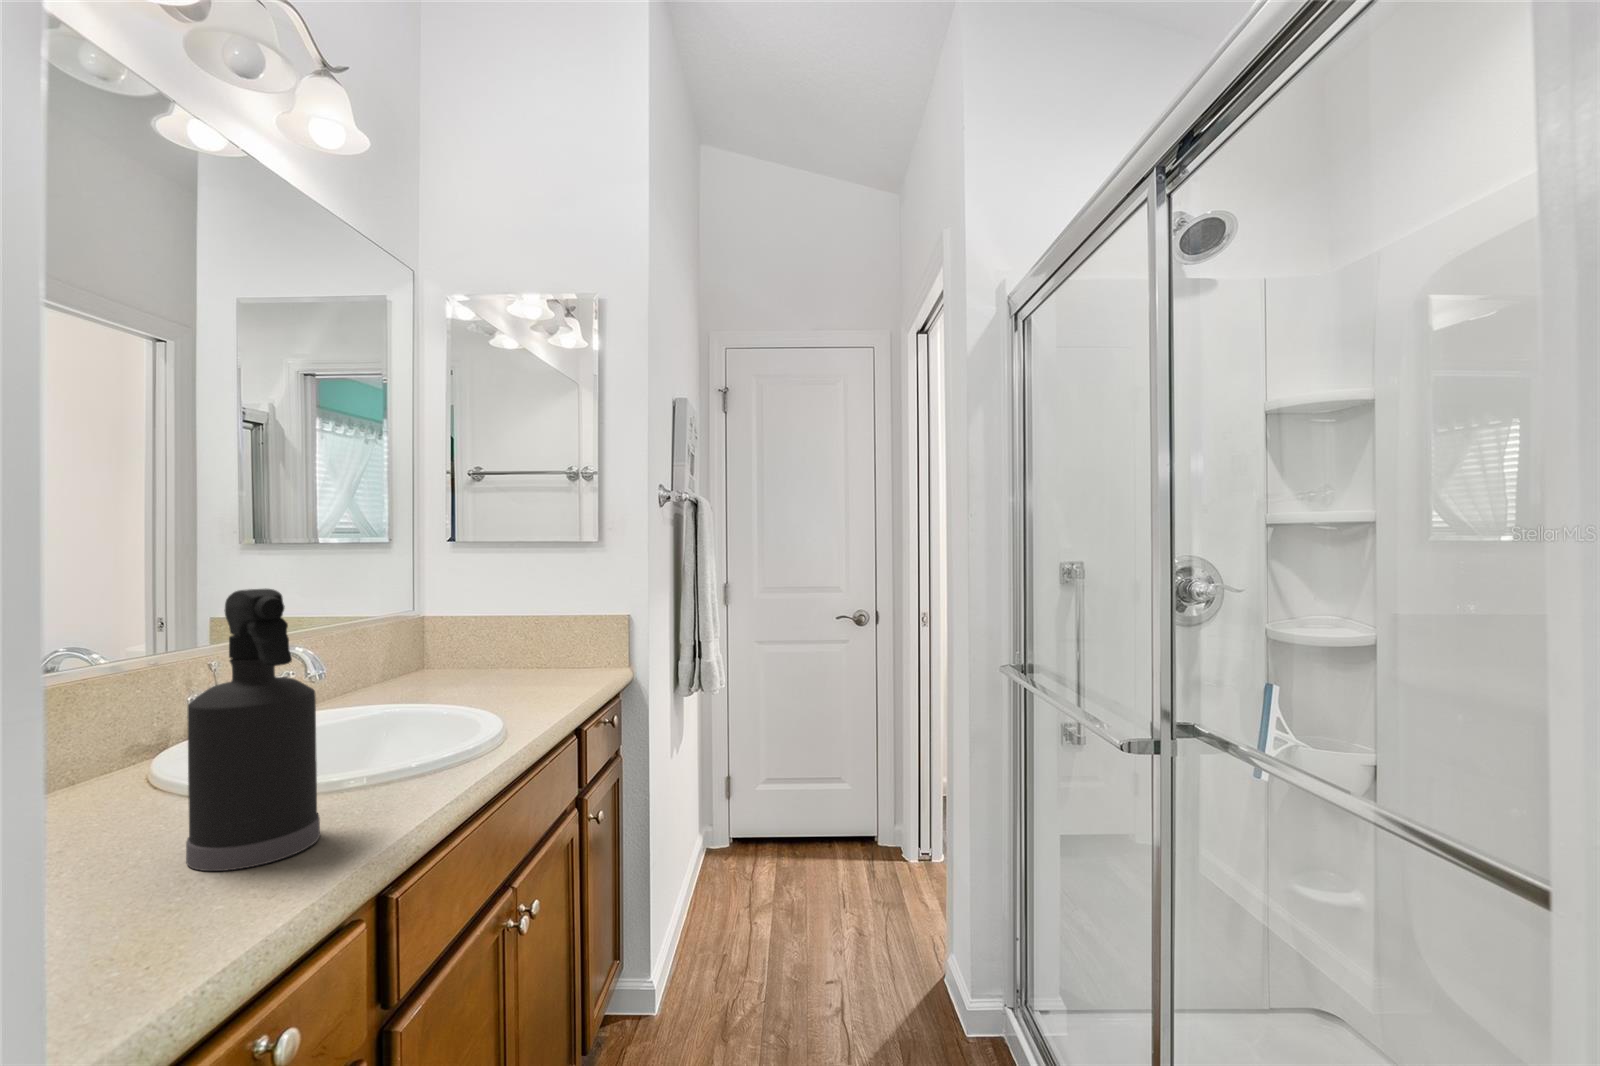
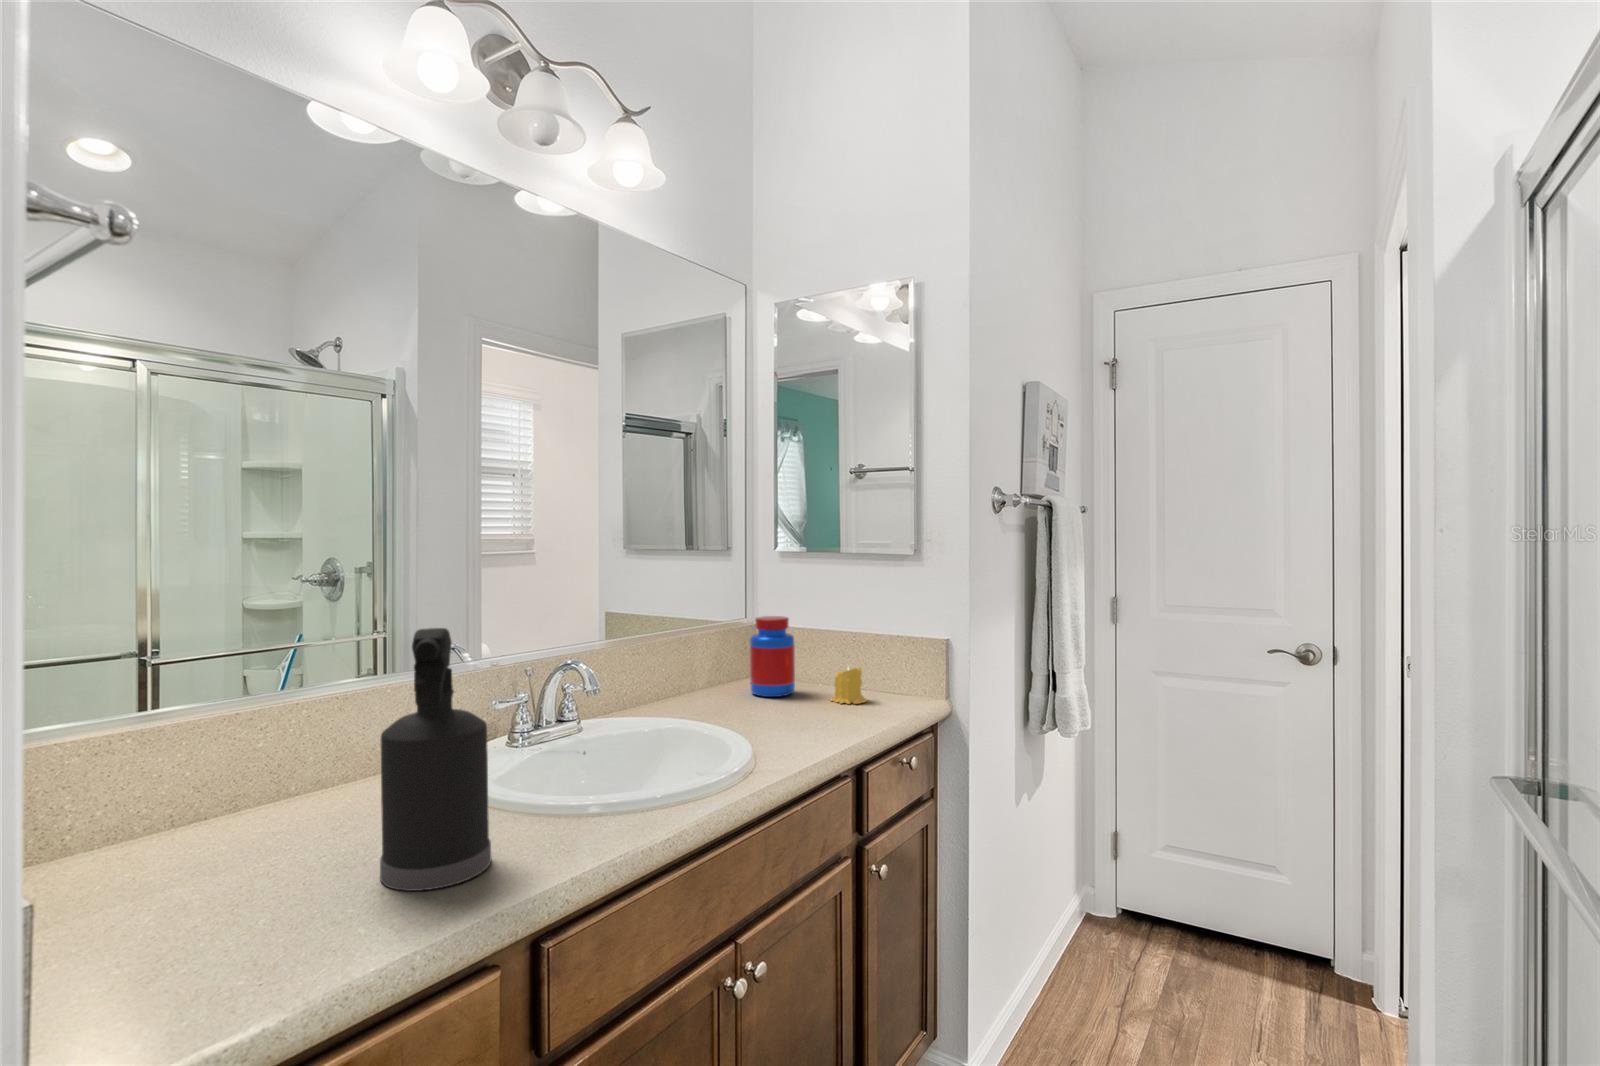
jar: none [436,602,484,681] -> present [750,616,795,697]
candle: none [522,642,559,679] -> present [831,667,867,704]

